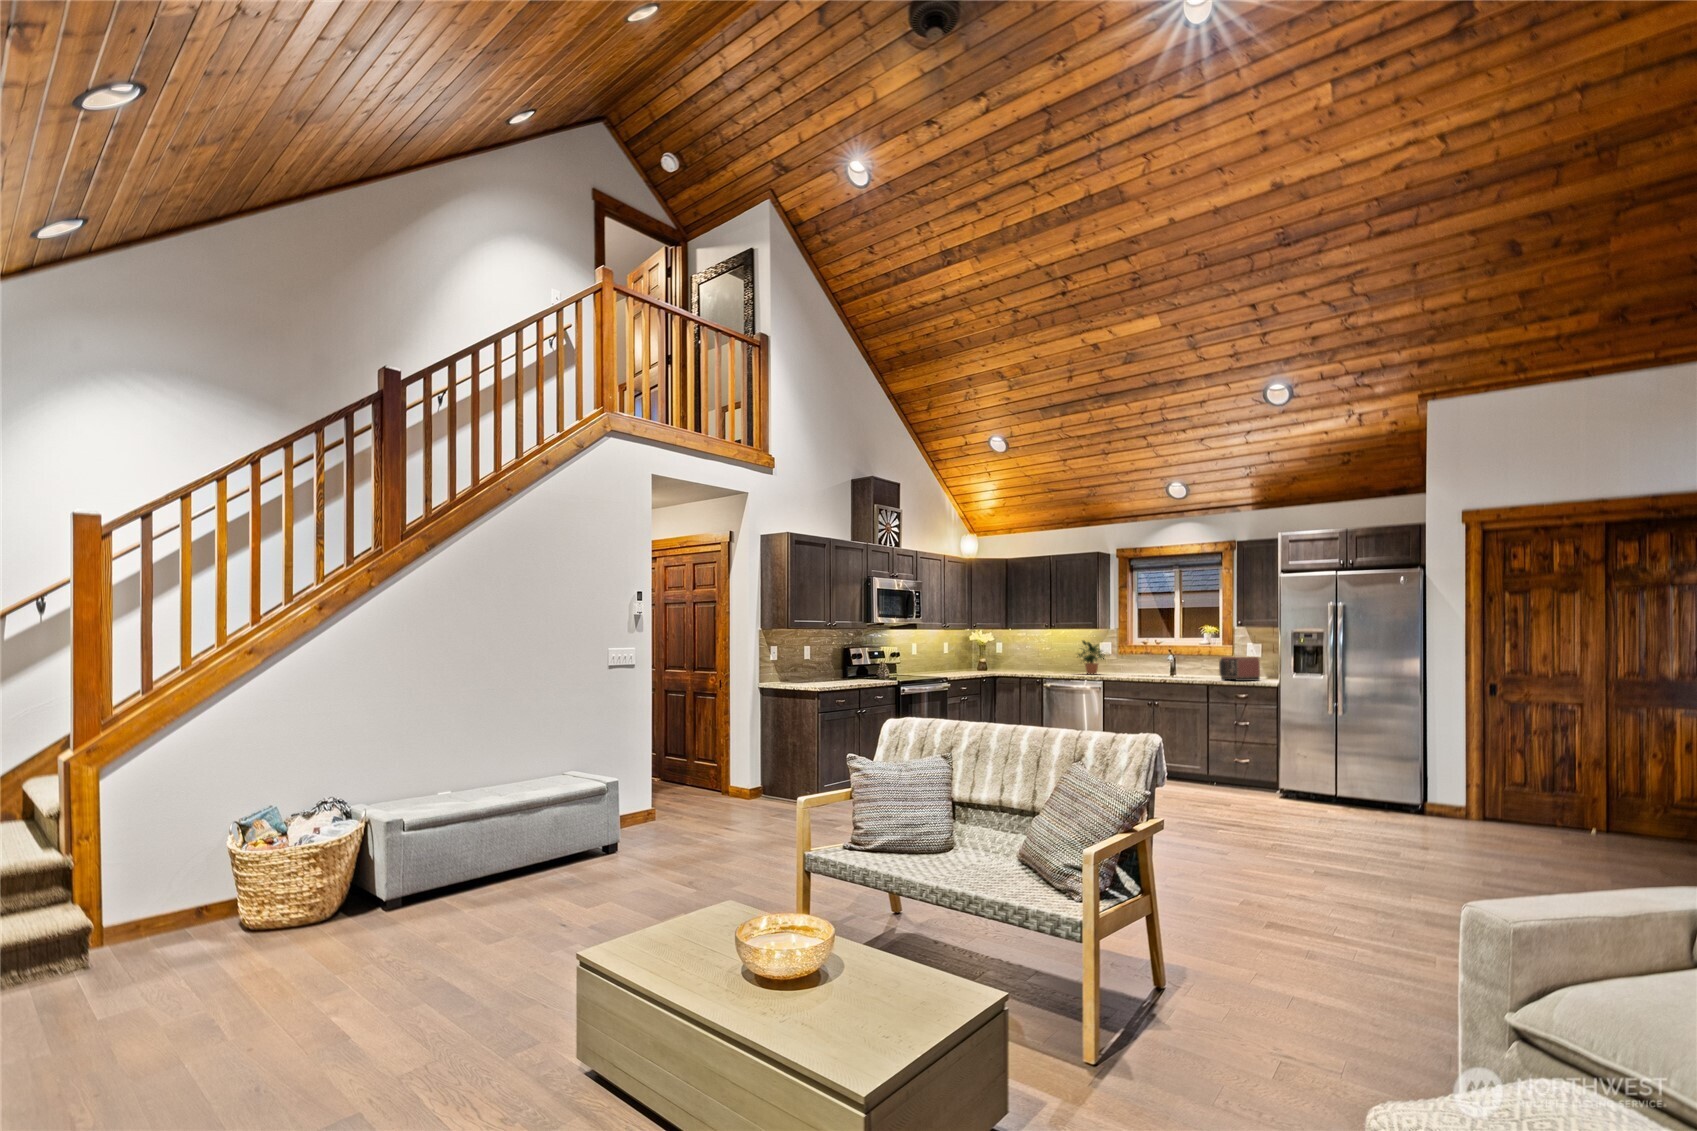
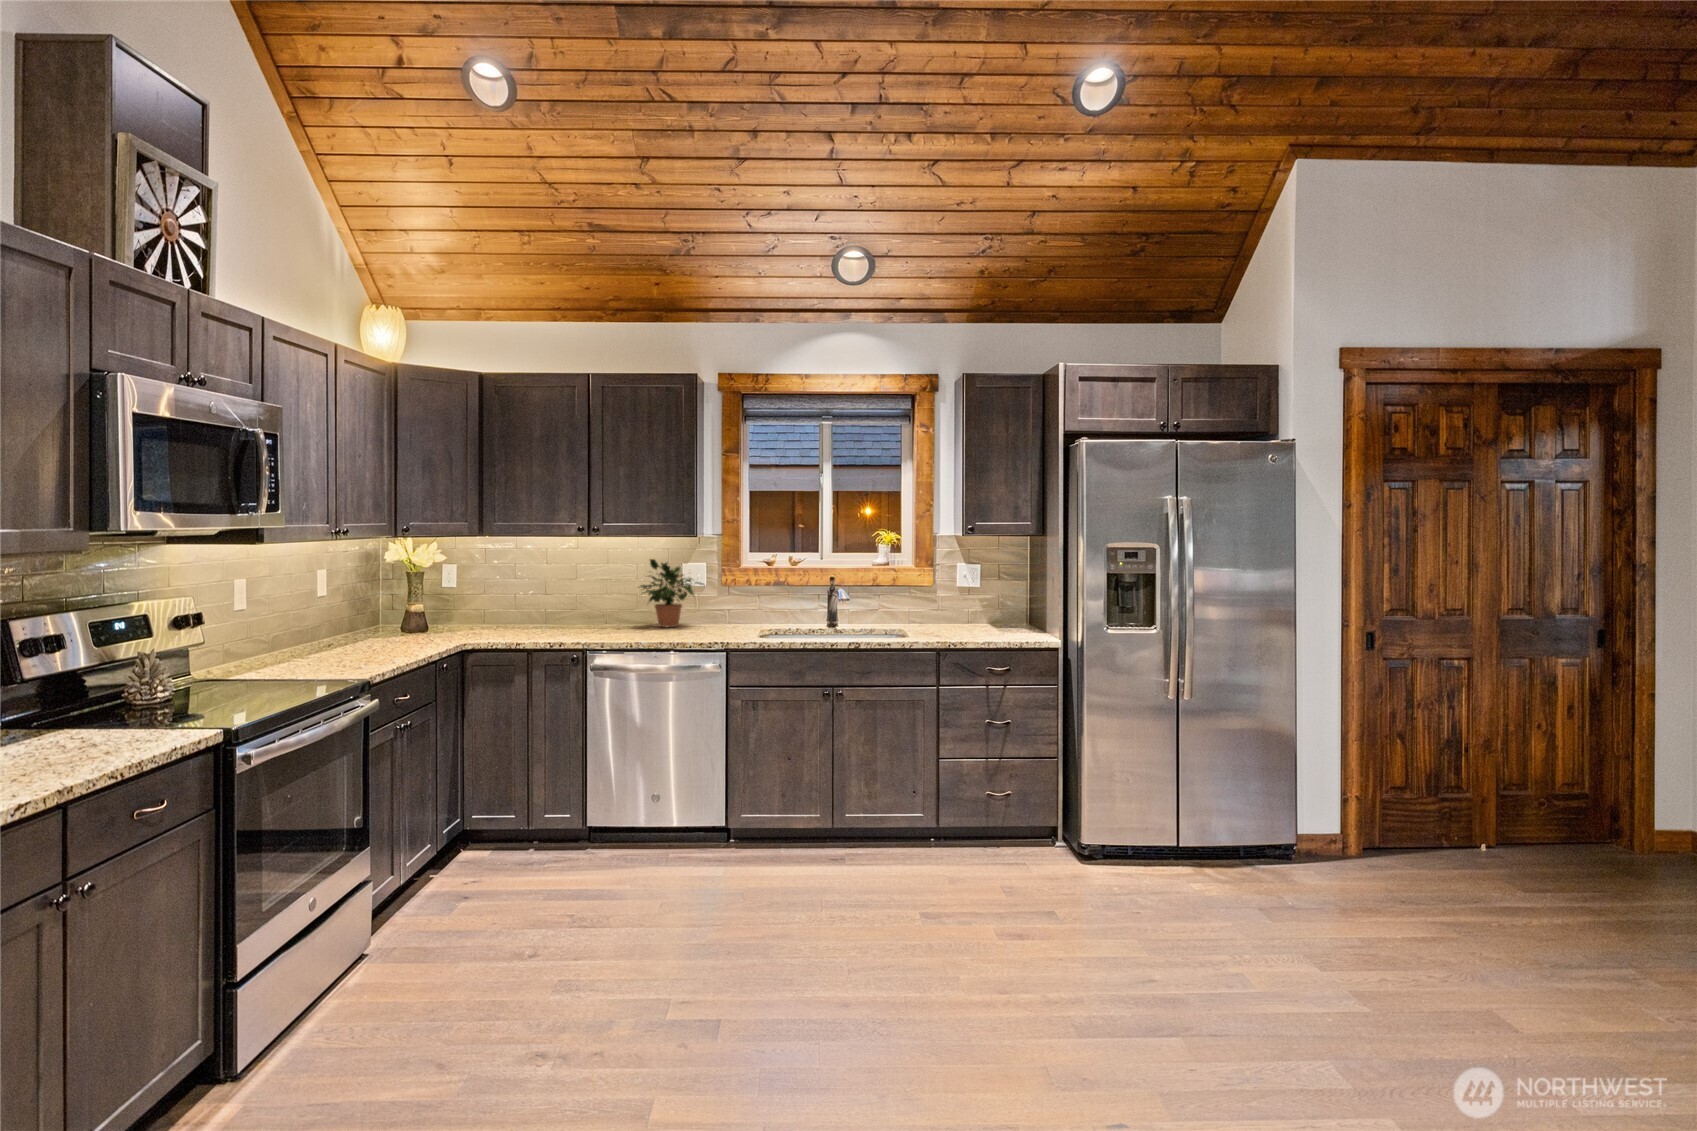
toaster: present [1219,657,1260,681] -> none [935,589,990,636]

